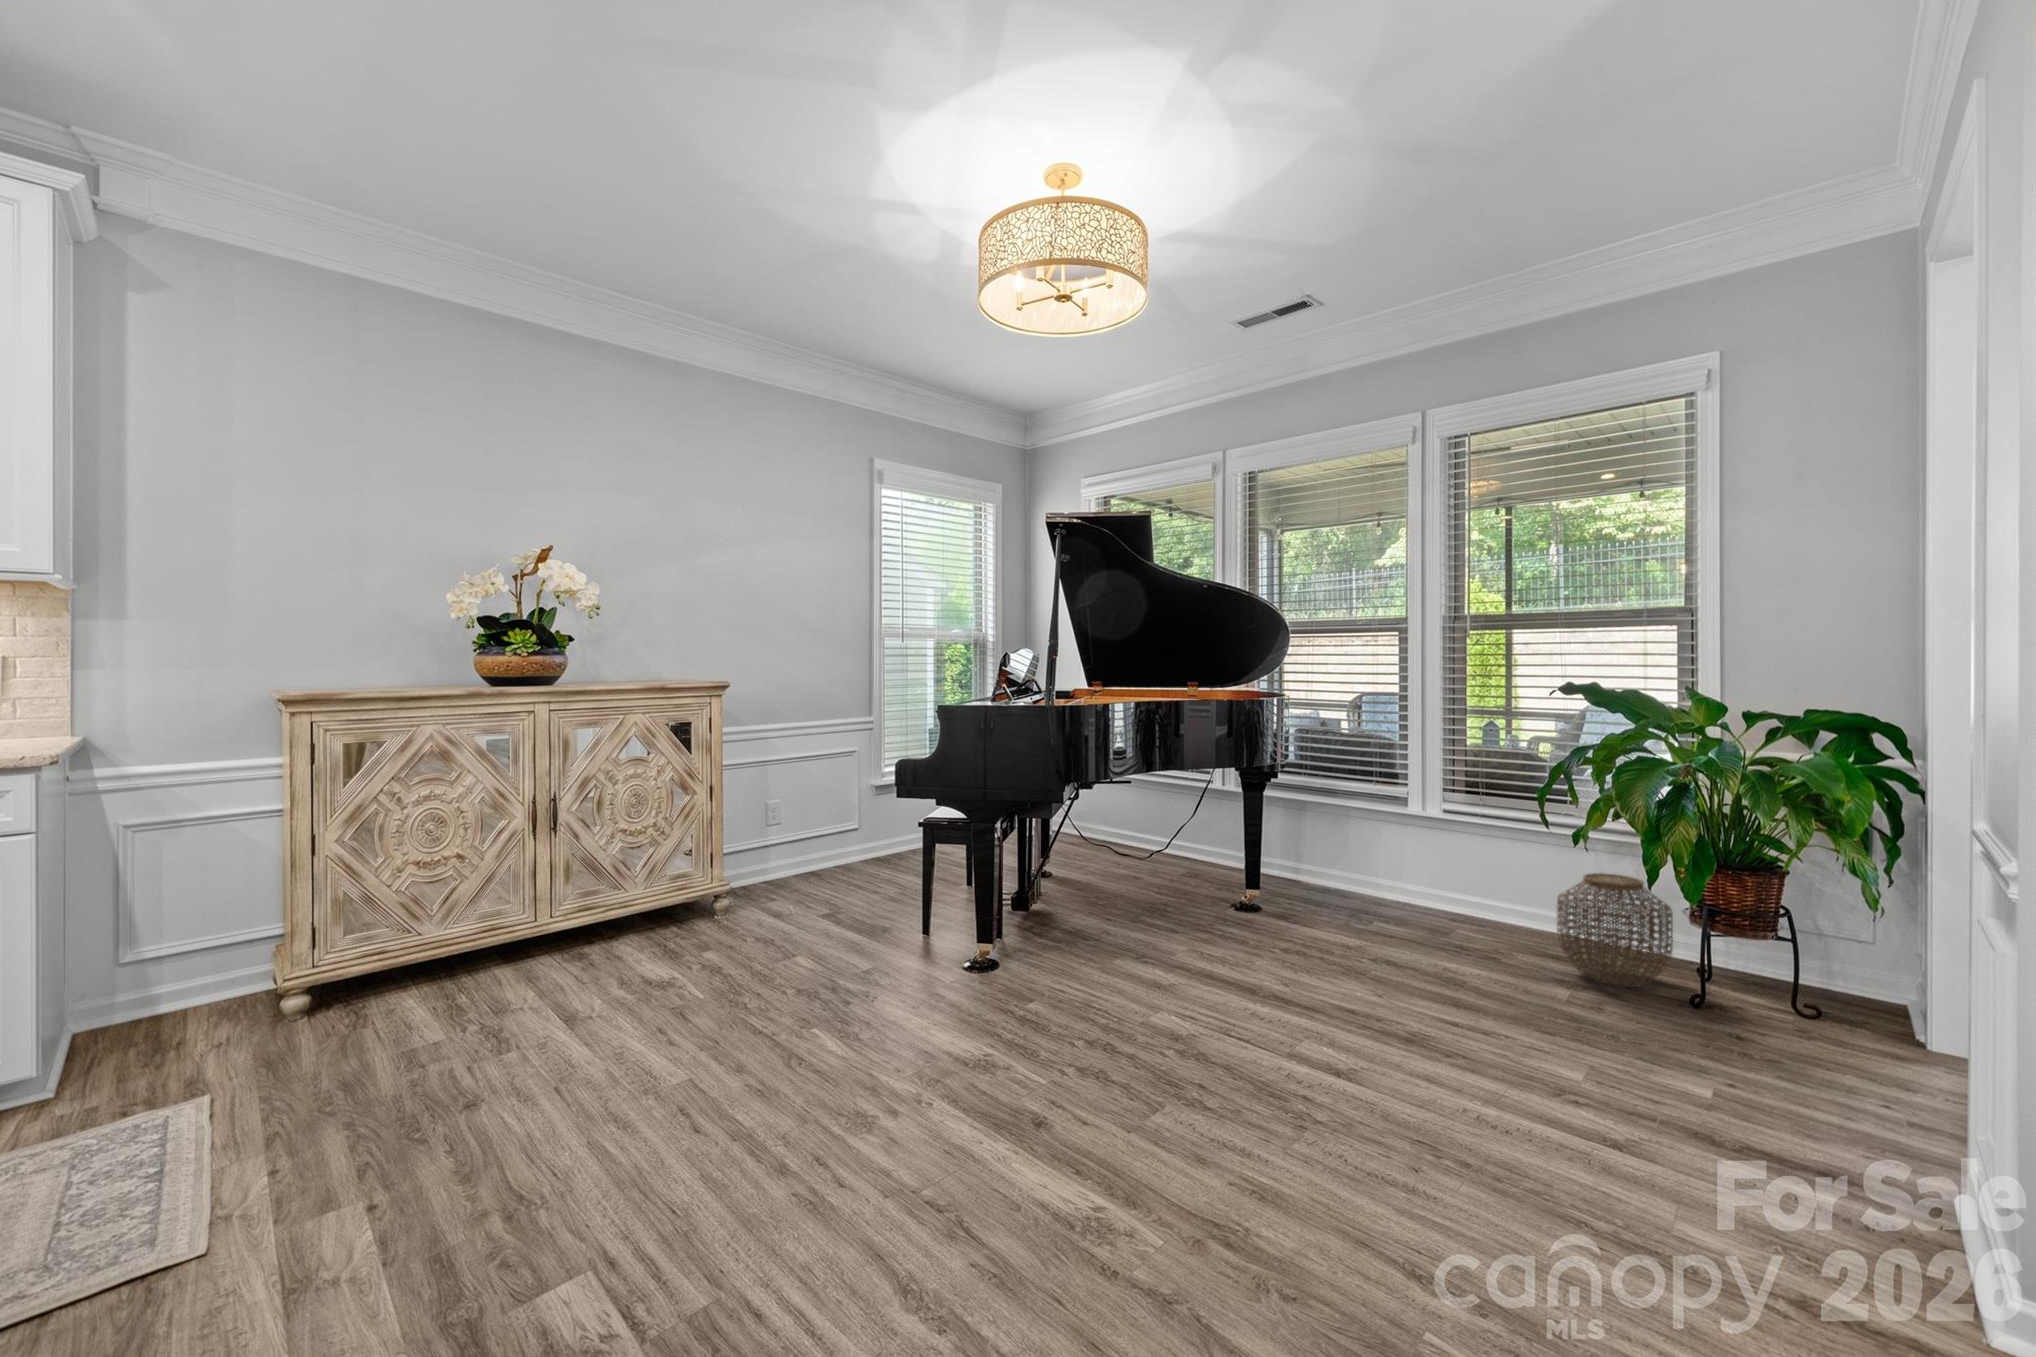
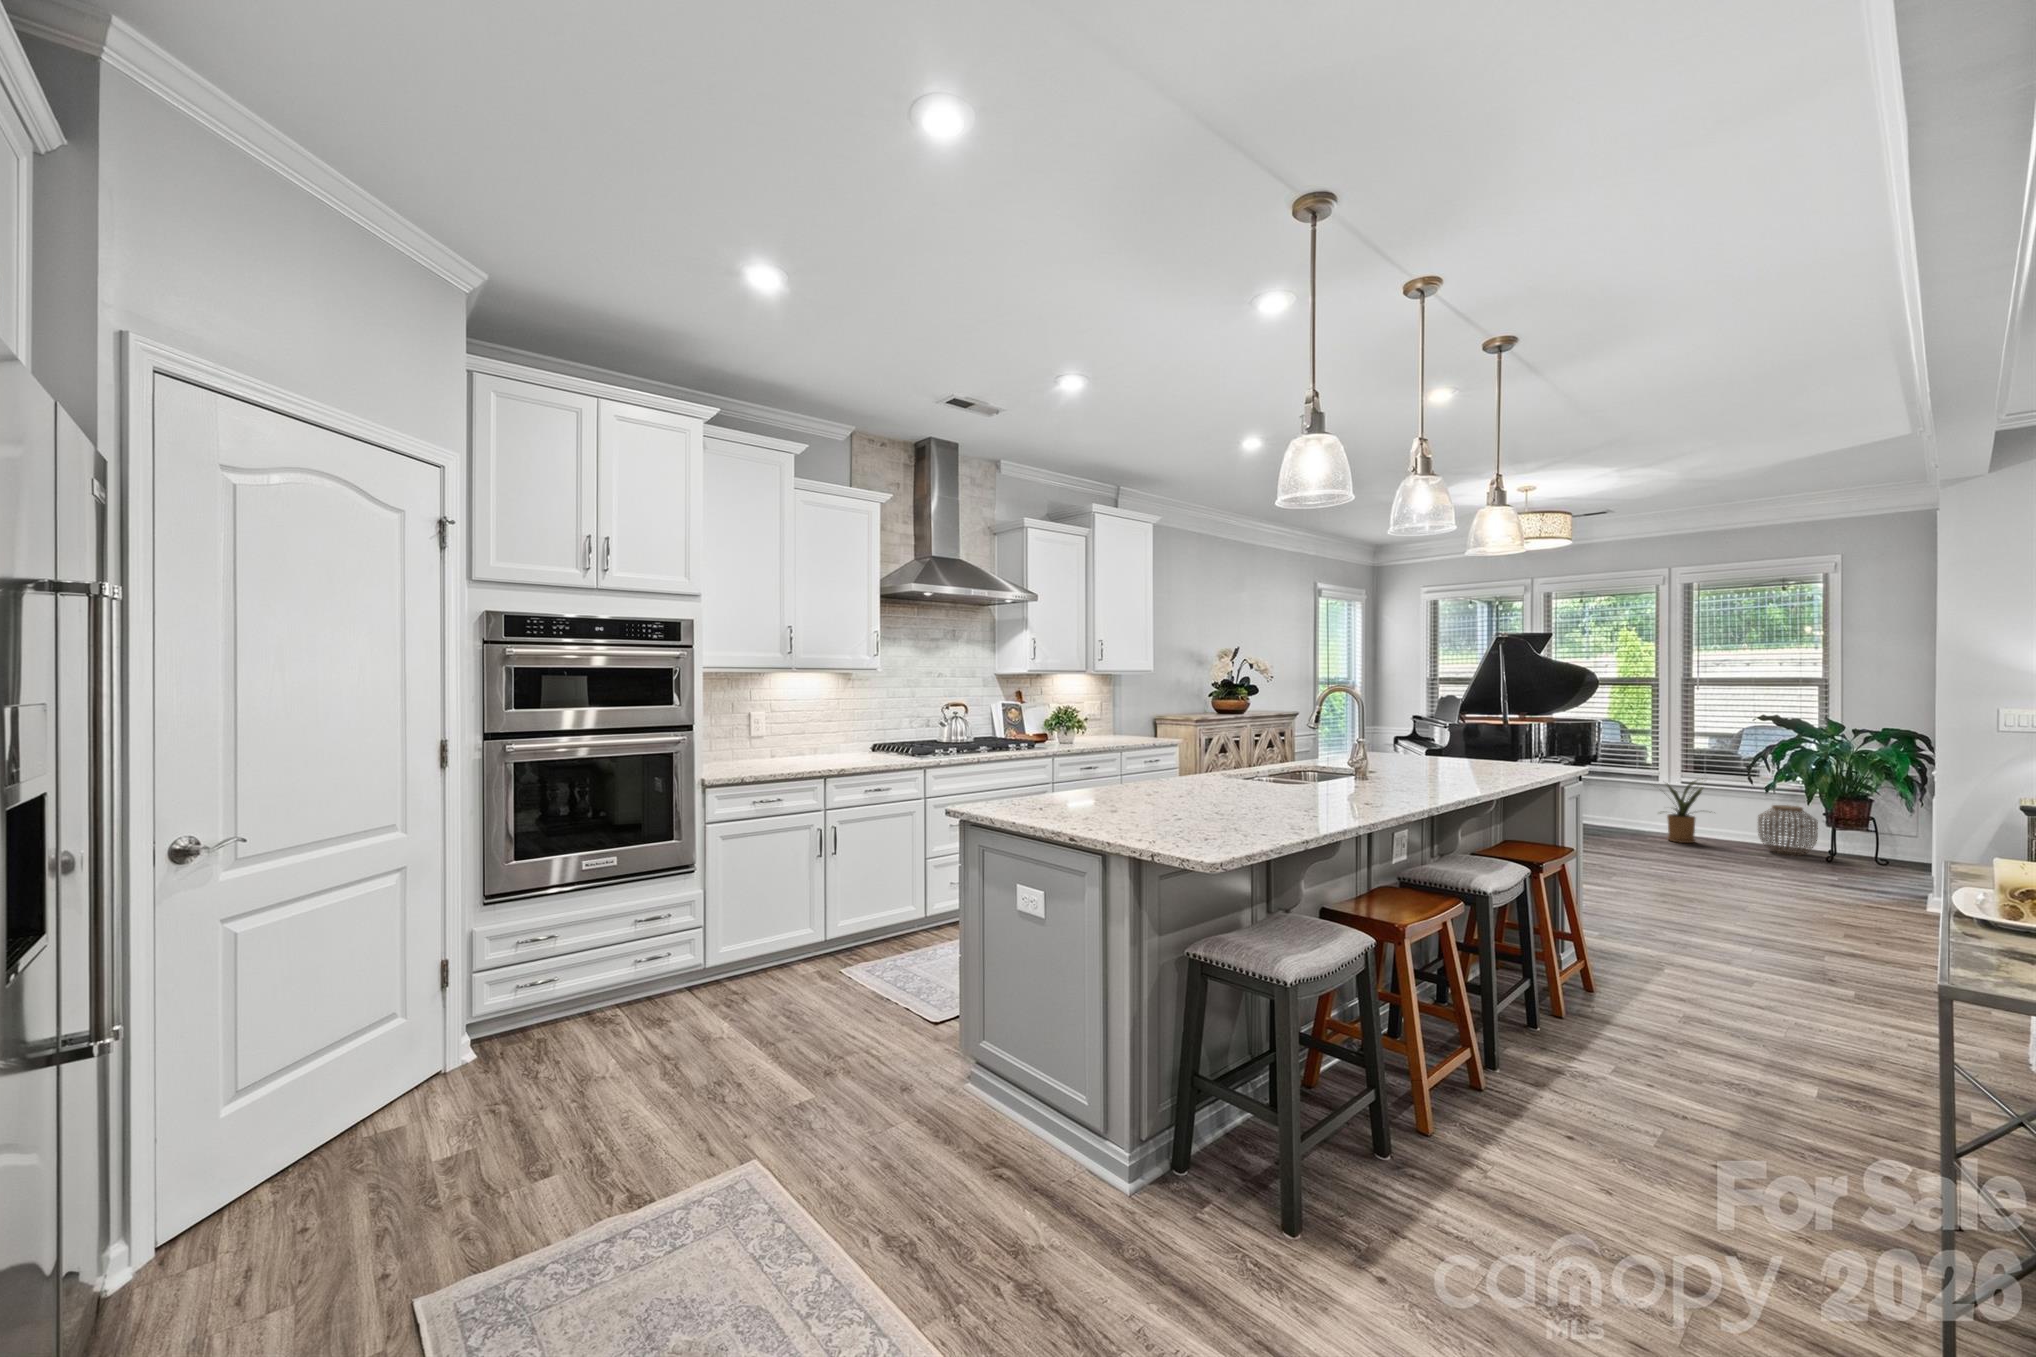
house plant: none [1352,814,1489,948] -> present [1667,779,1703,843]

